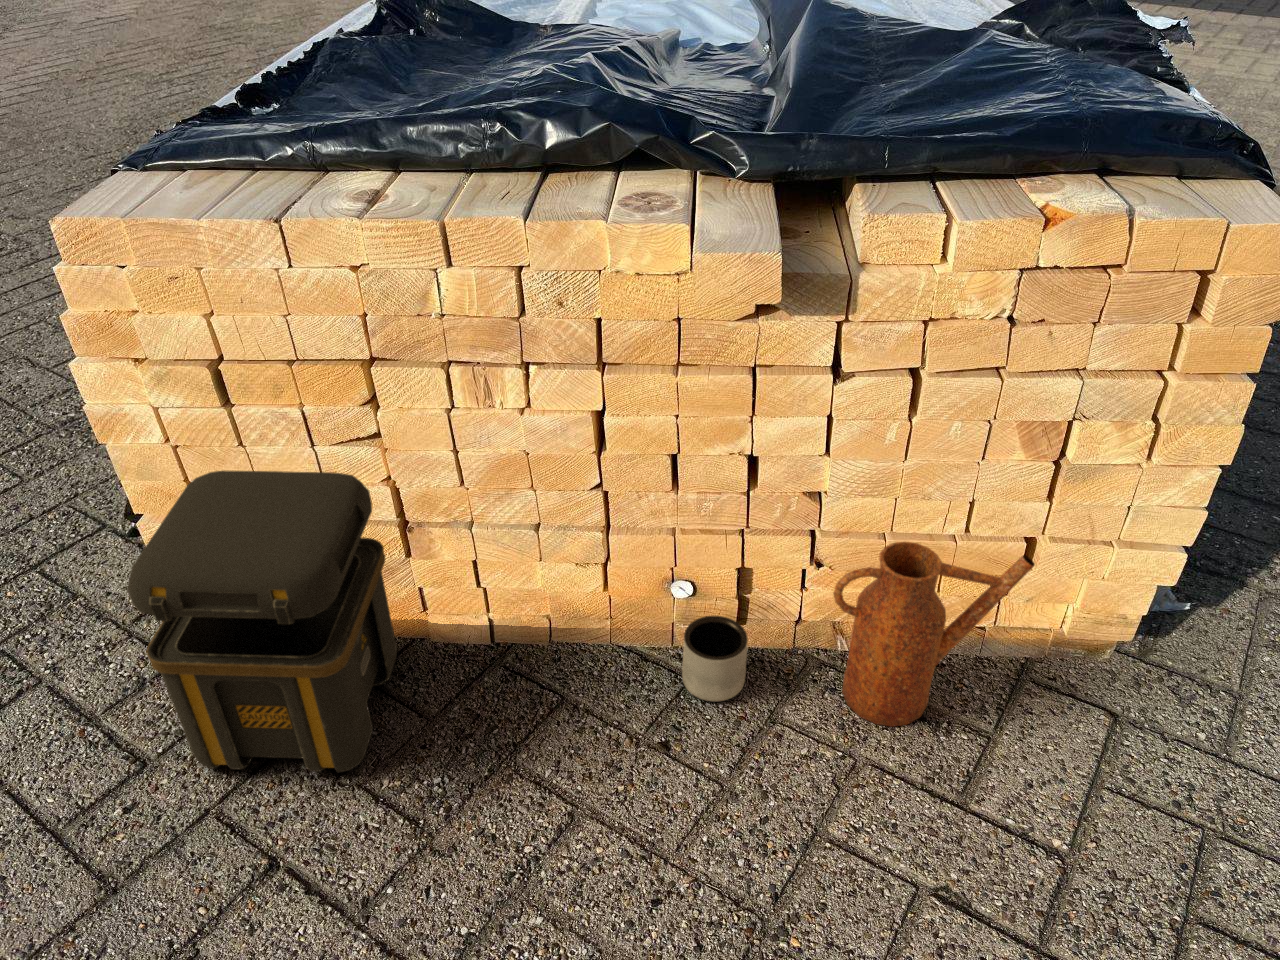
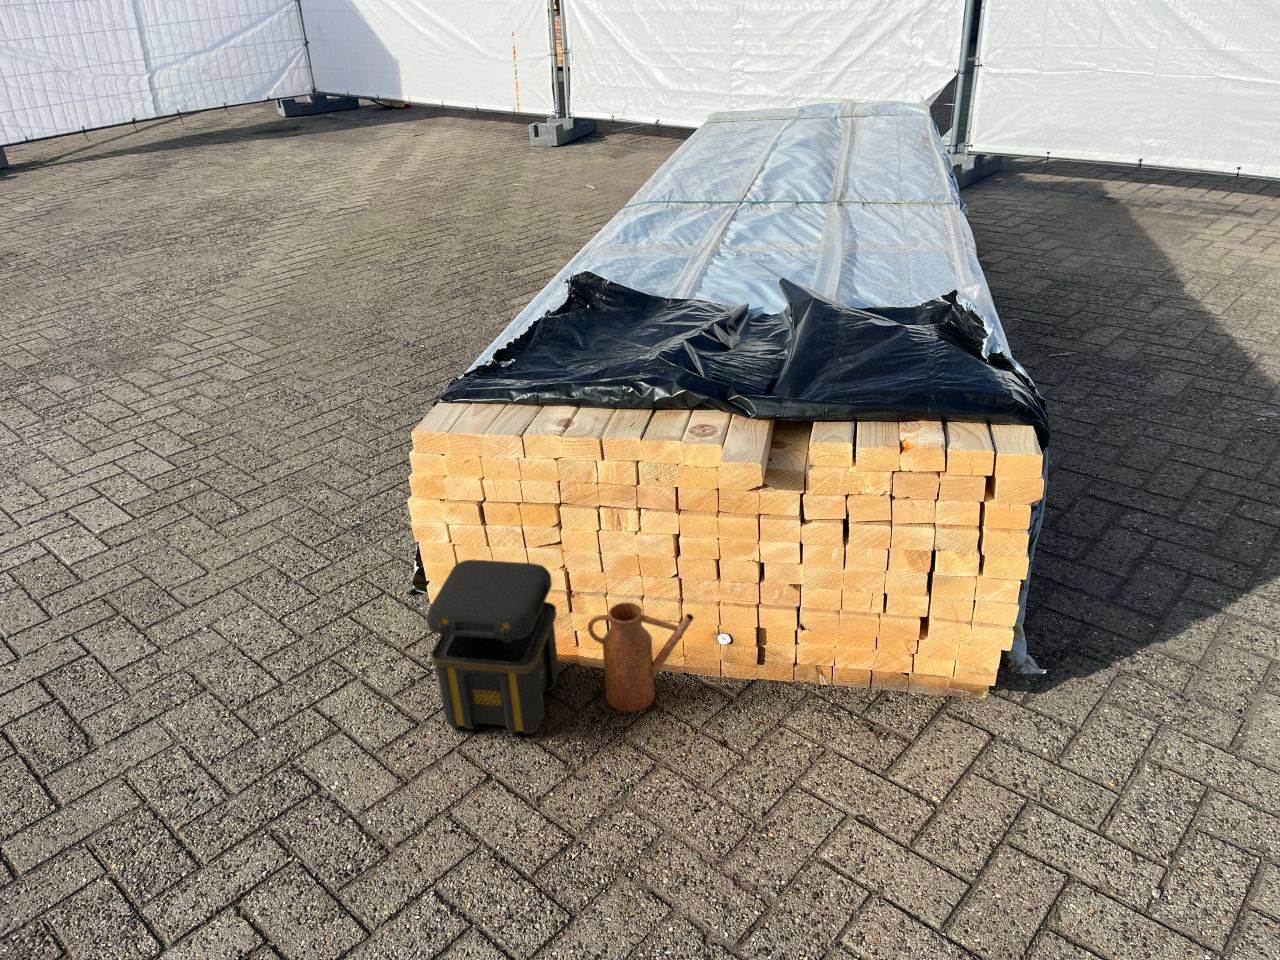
watering can: present [833,542,1035,727] -> present [588,603,694,712]
planter: present [682,615,748,701] -> none [728,660,766,712]

